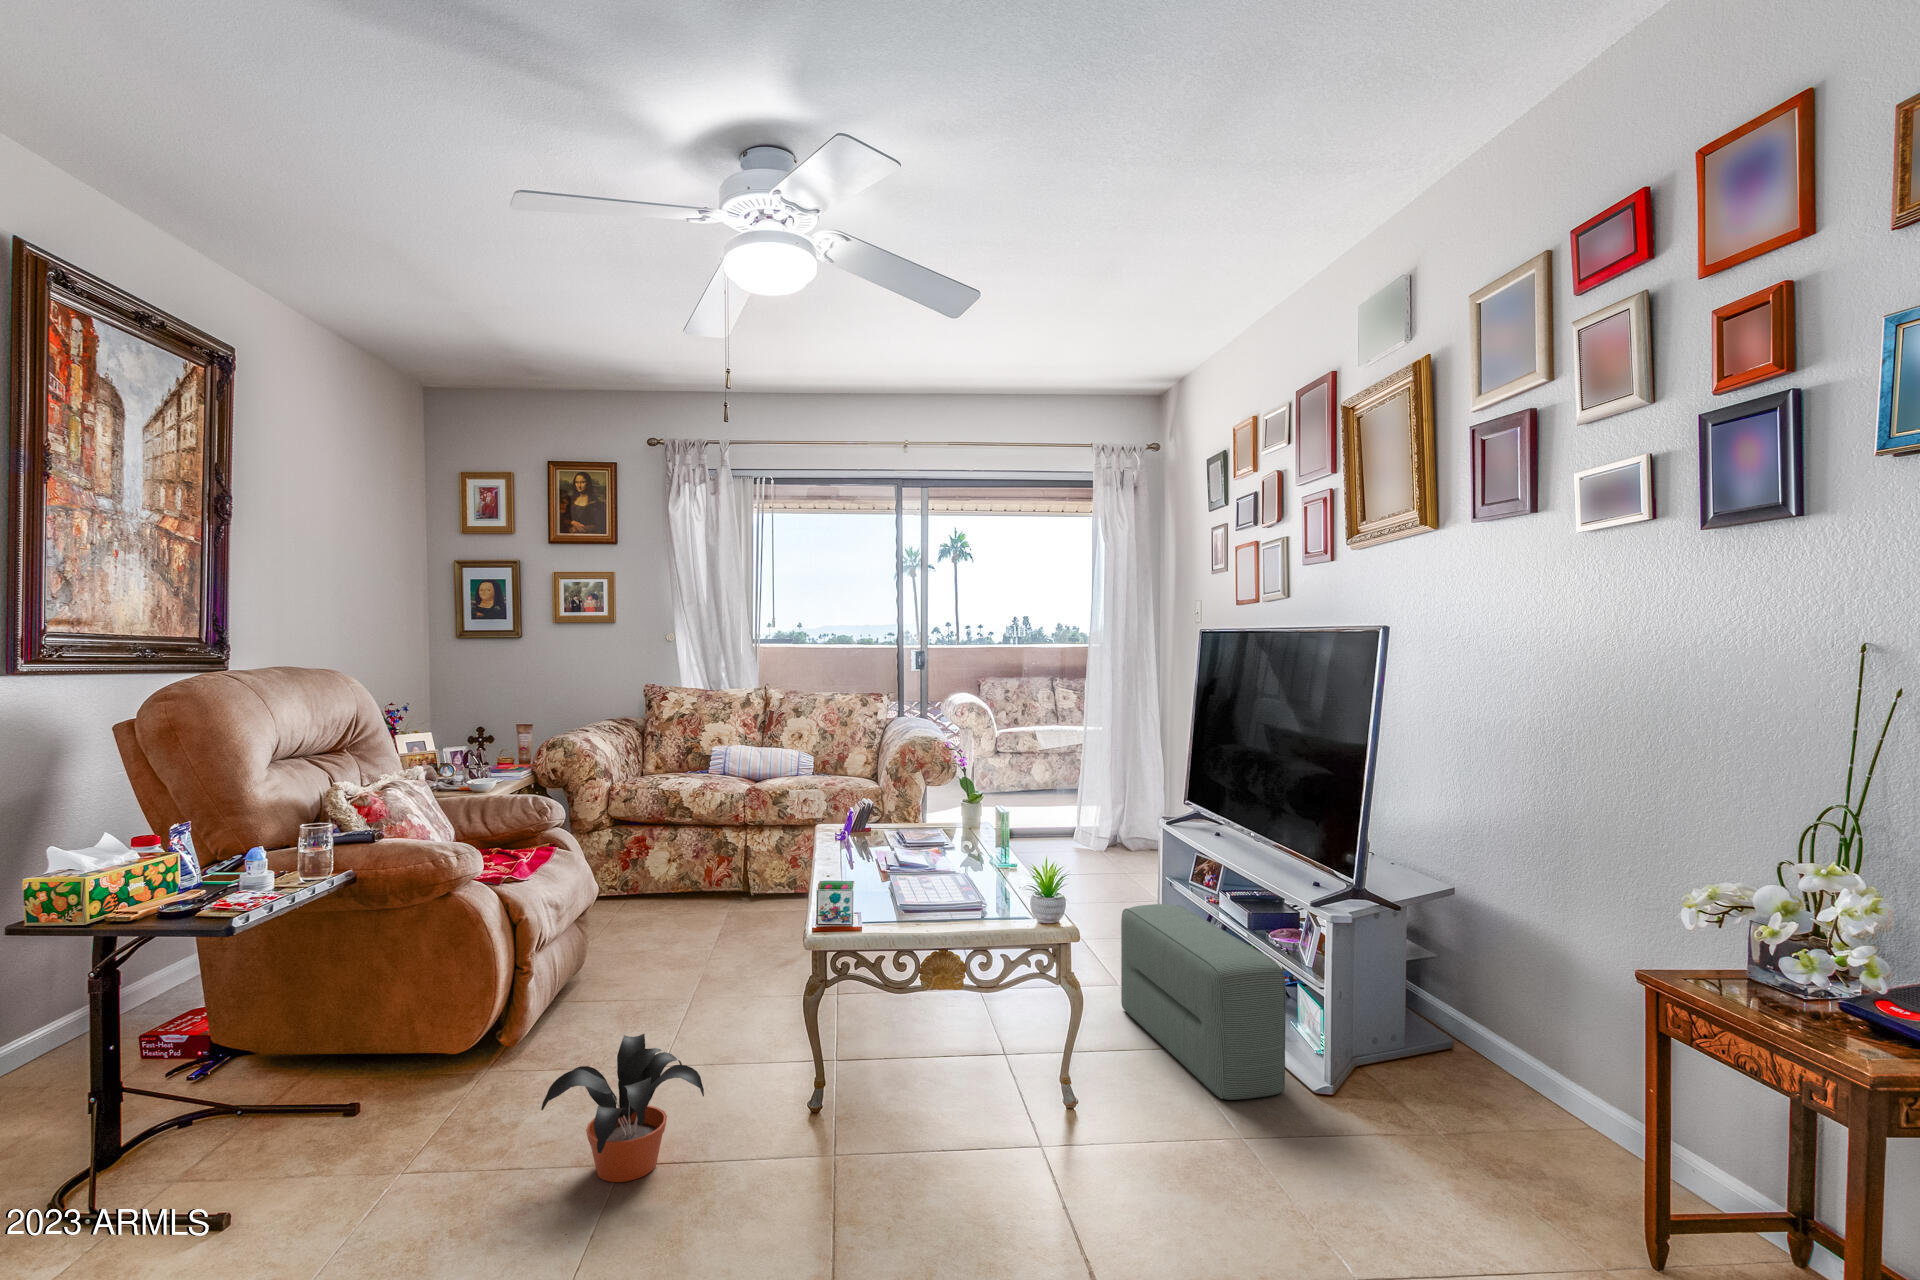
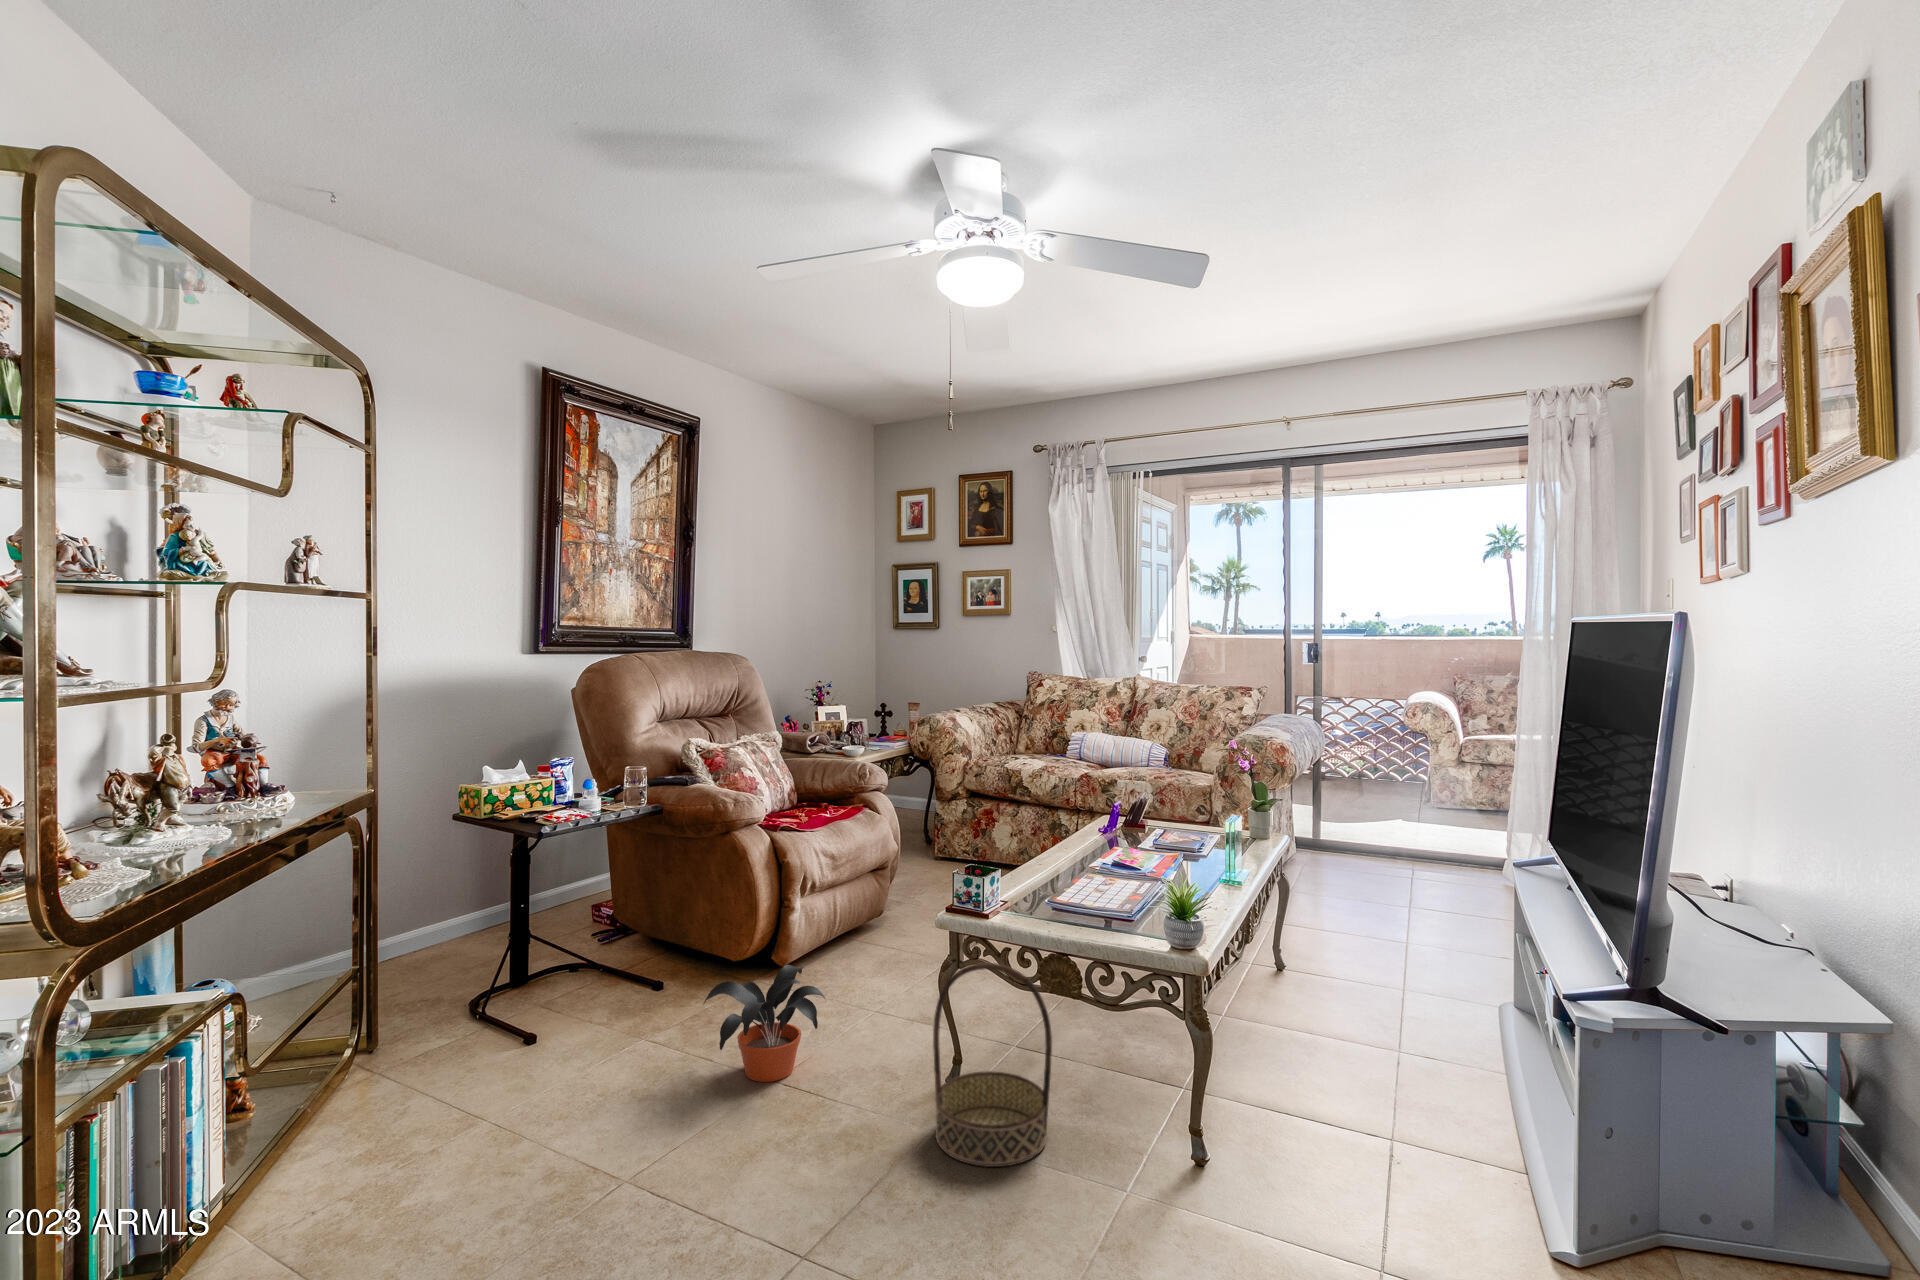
pouf: present [1121,904,1286,1100] -> none [1331,951,1438,1208]
basket: none [869,971,987,1183] -> present [933,963,1052,1167]

